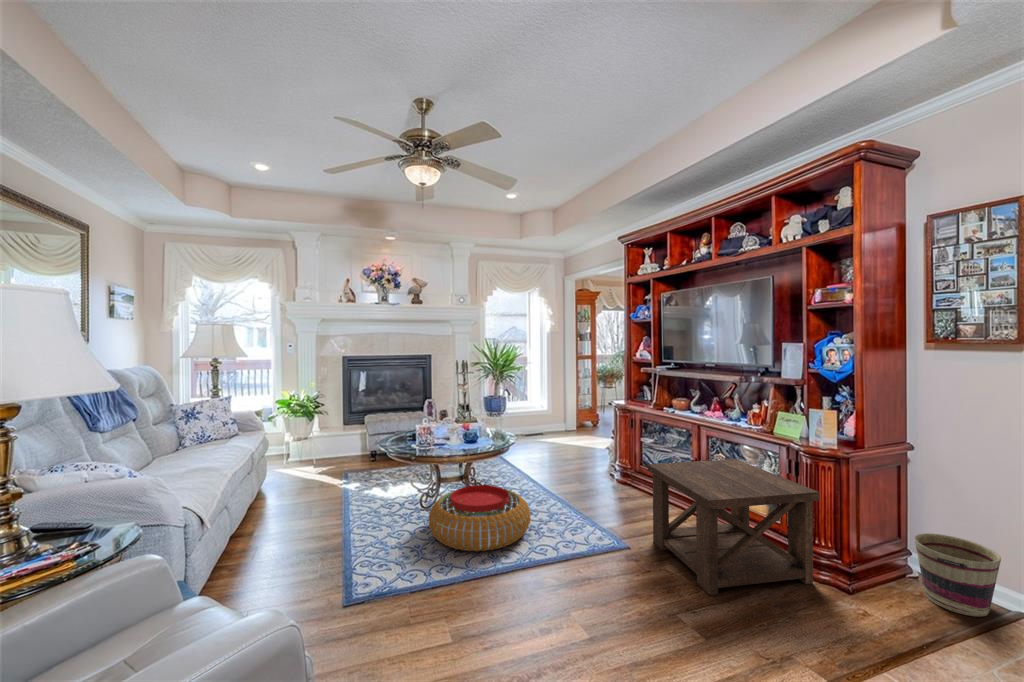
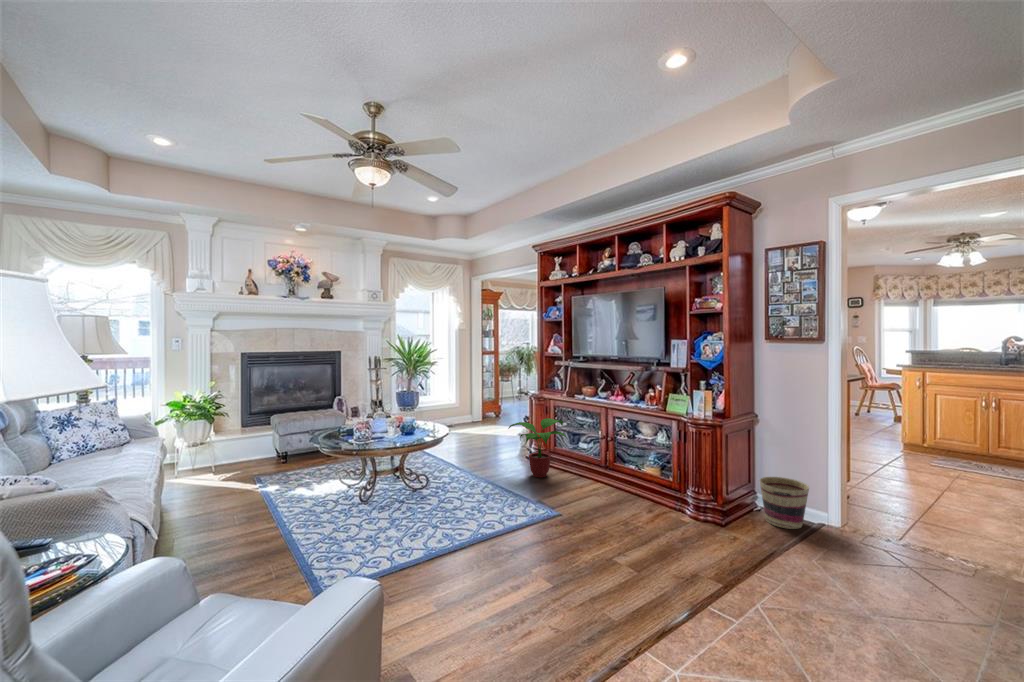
potted plant: none [586,431,652,499] -> present [508,418,566,477]
side table: present [648,459,820,595] -> none [573,434,702,539]
pouf: present [429,485,530,551] -> none [376,474,473,533]

